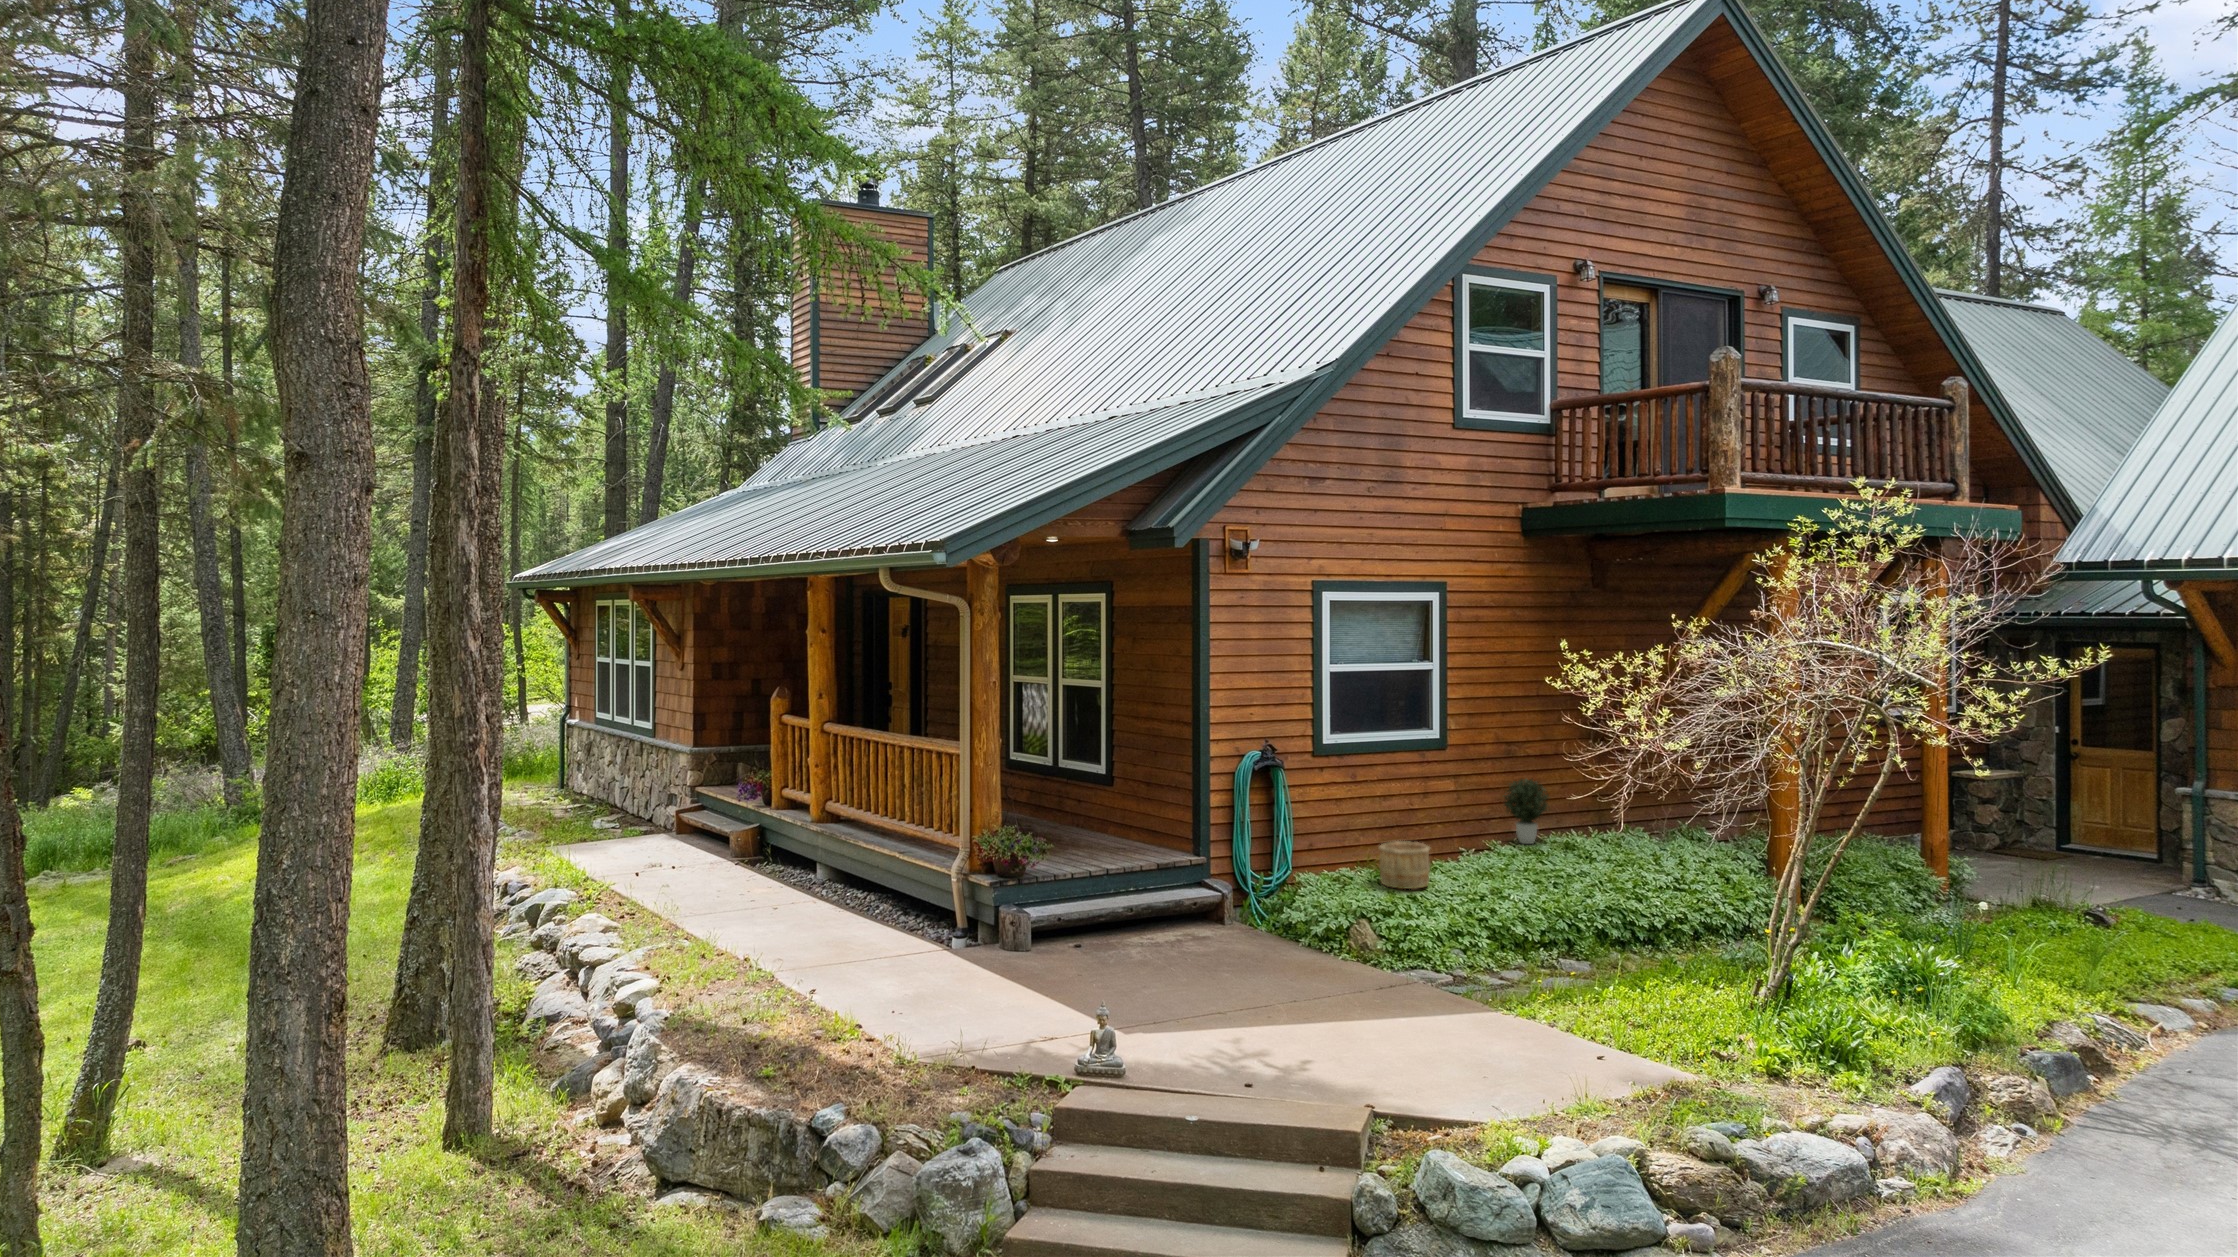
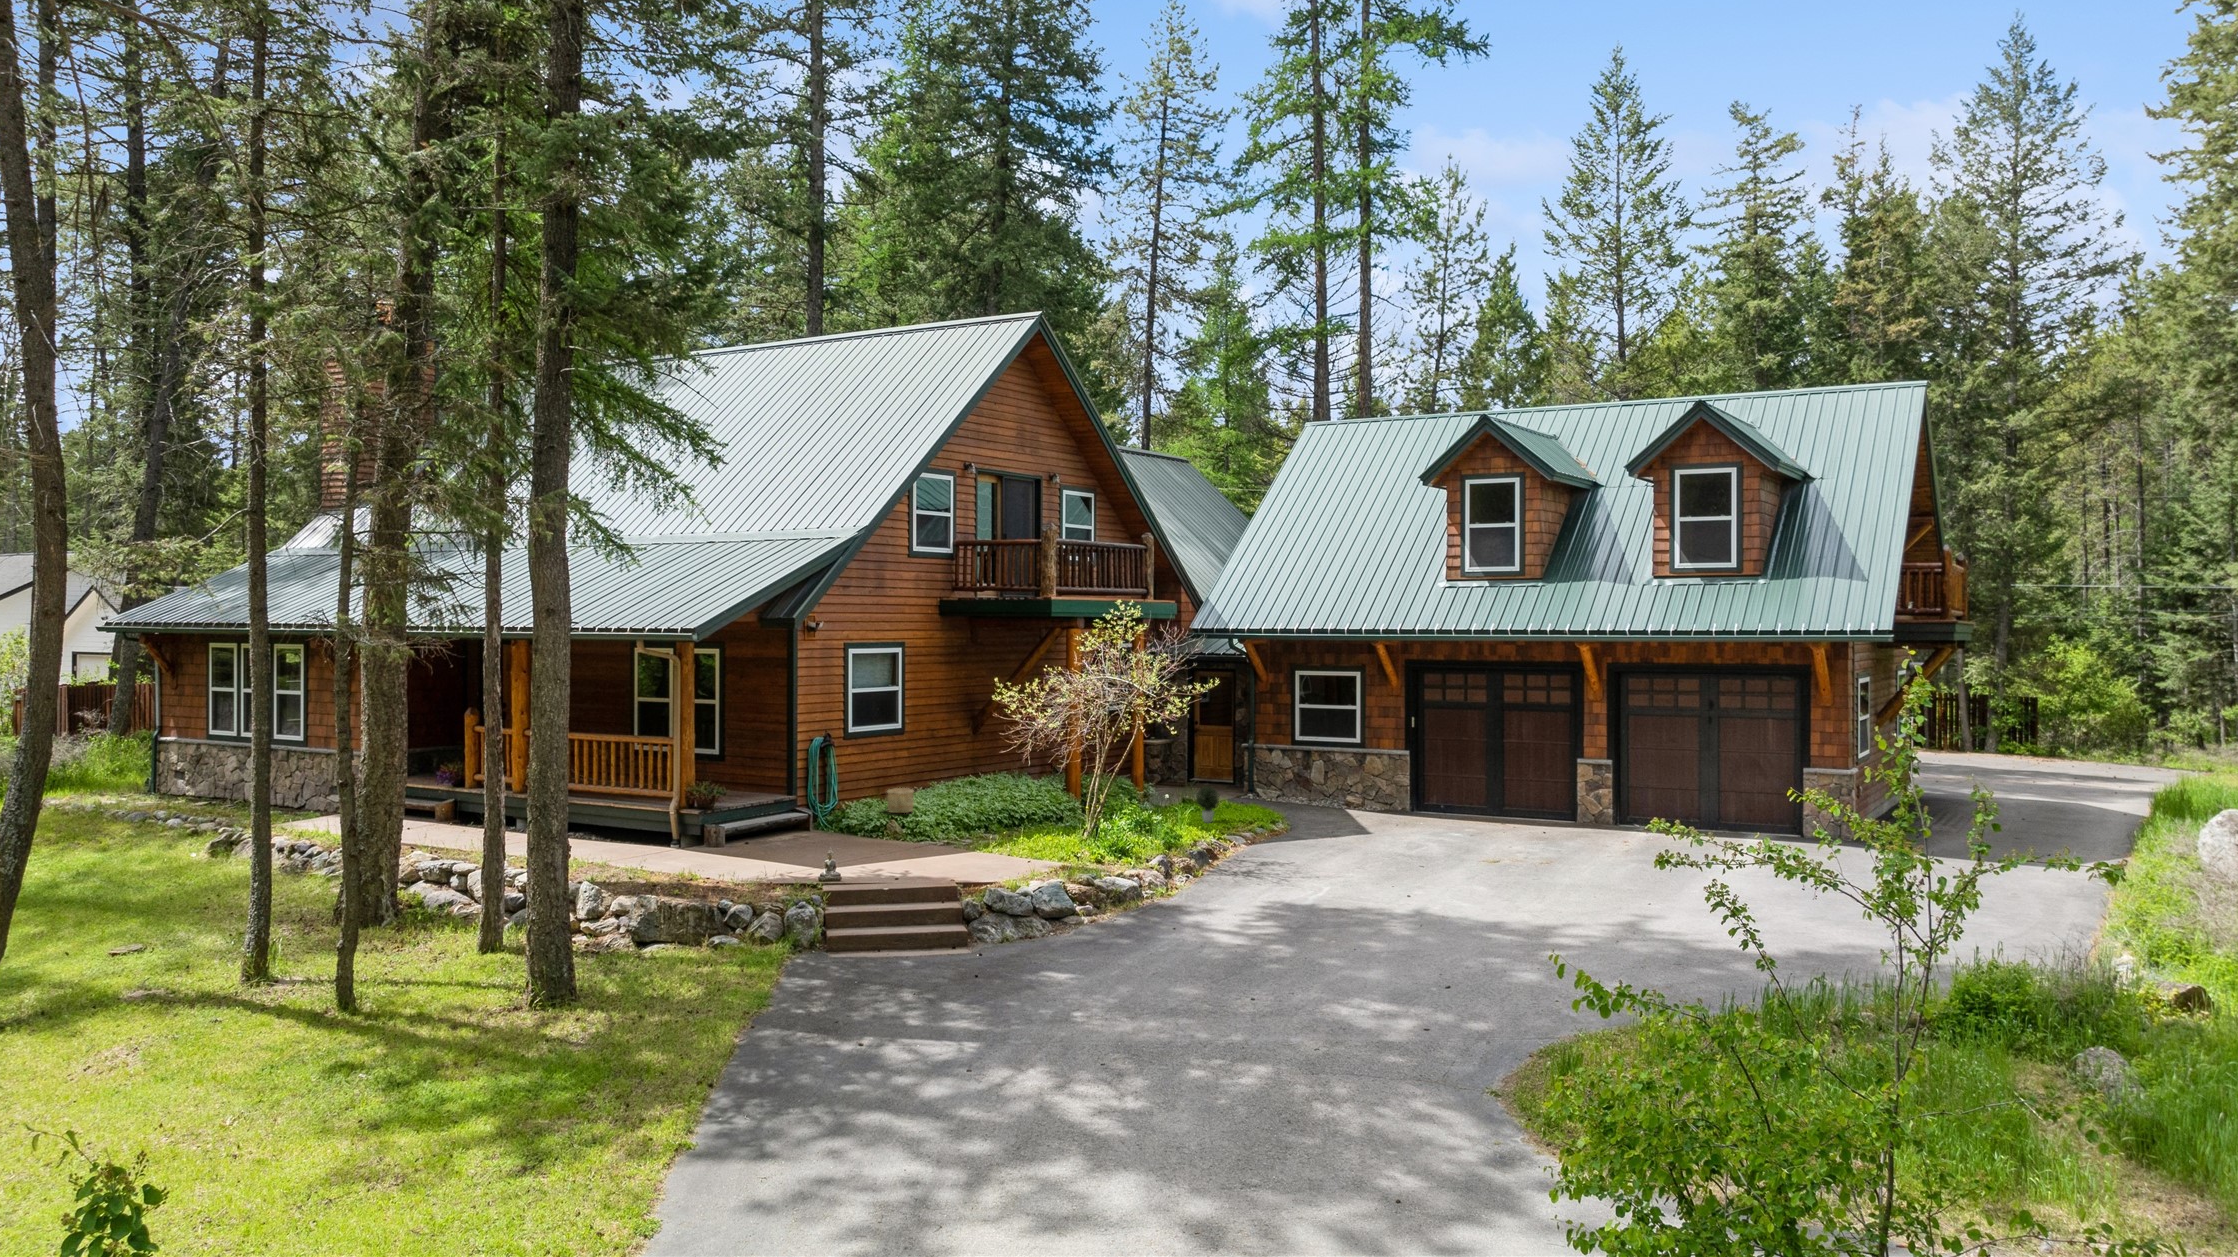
potted plant: present [1503,779,1548,844] -> present [1196,786,1220,823]

